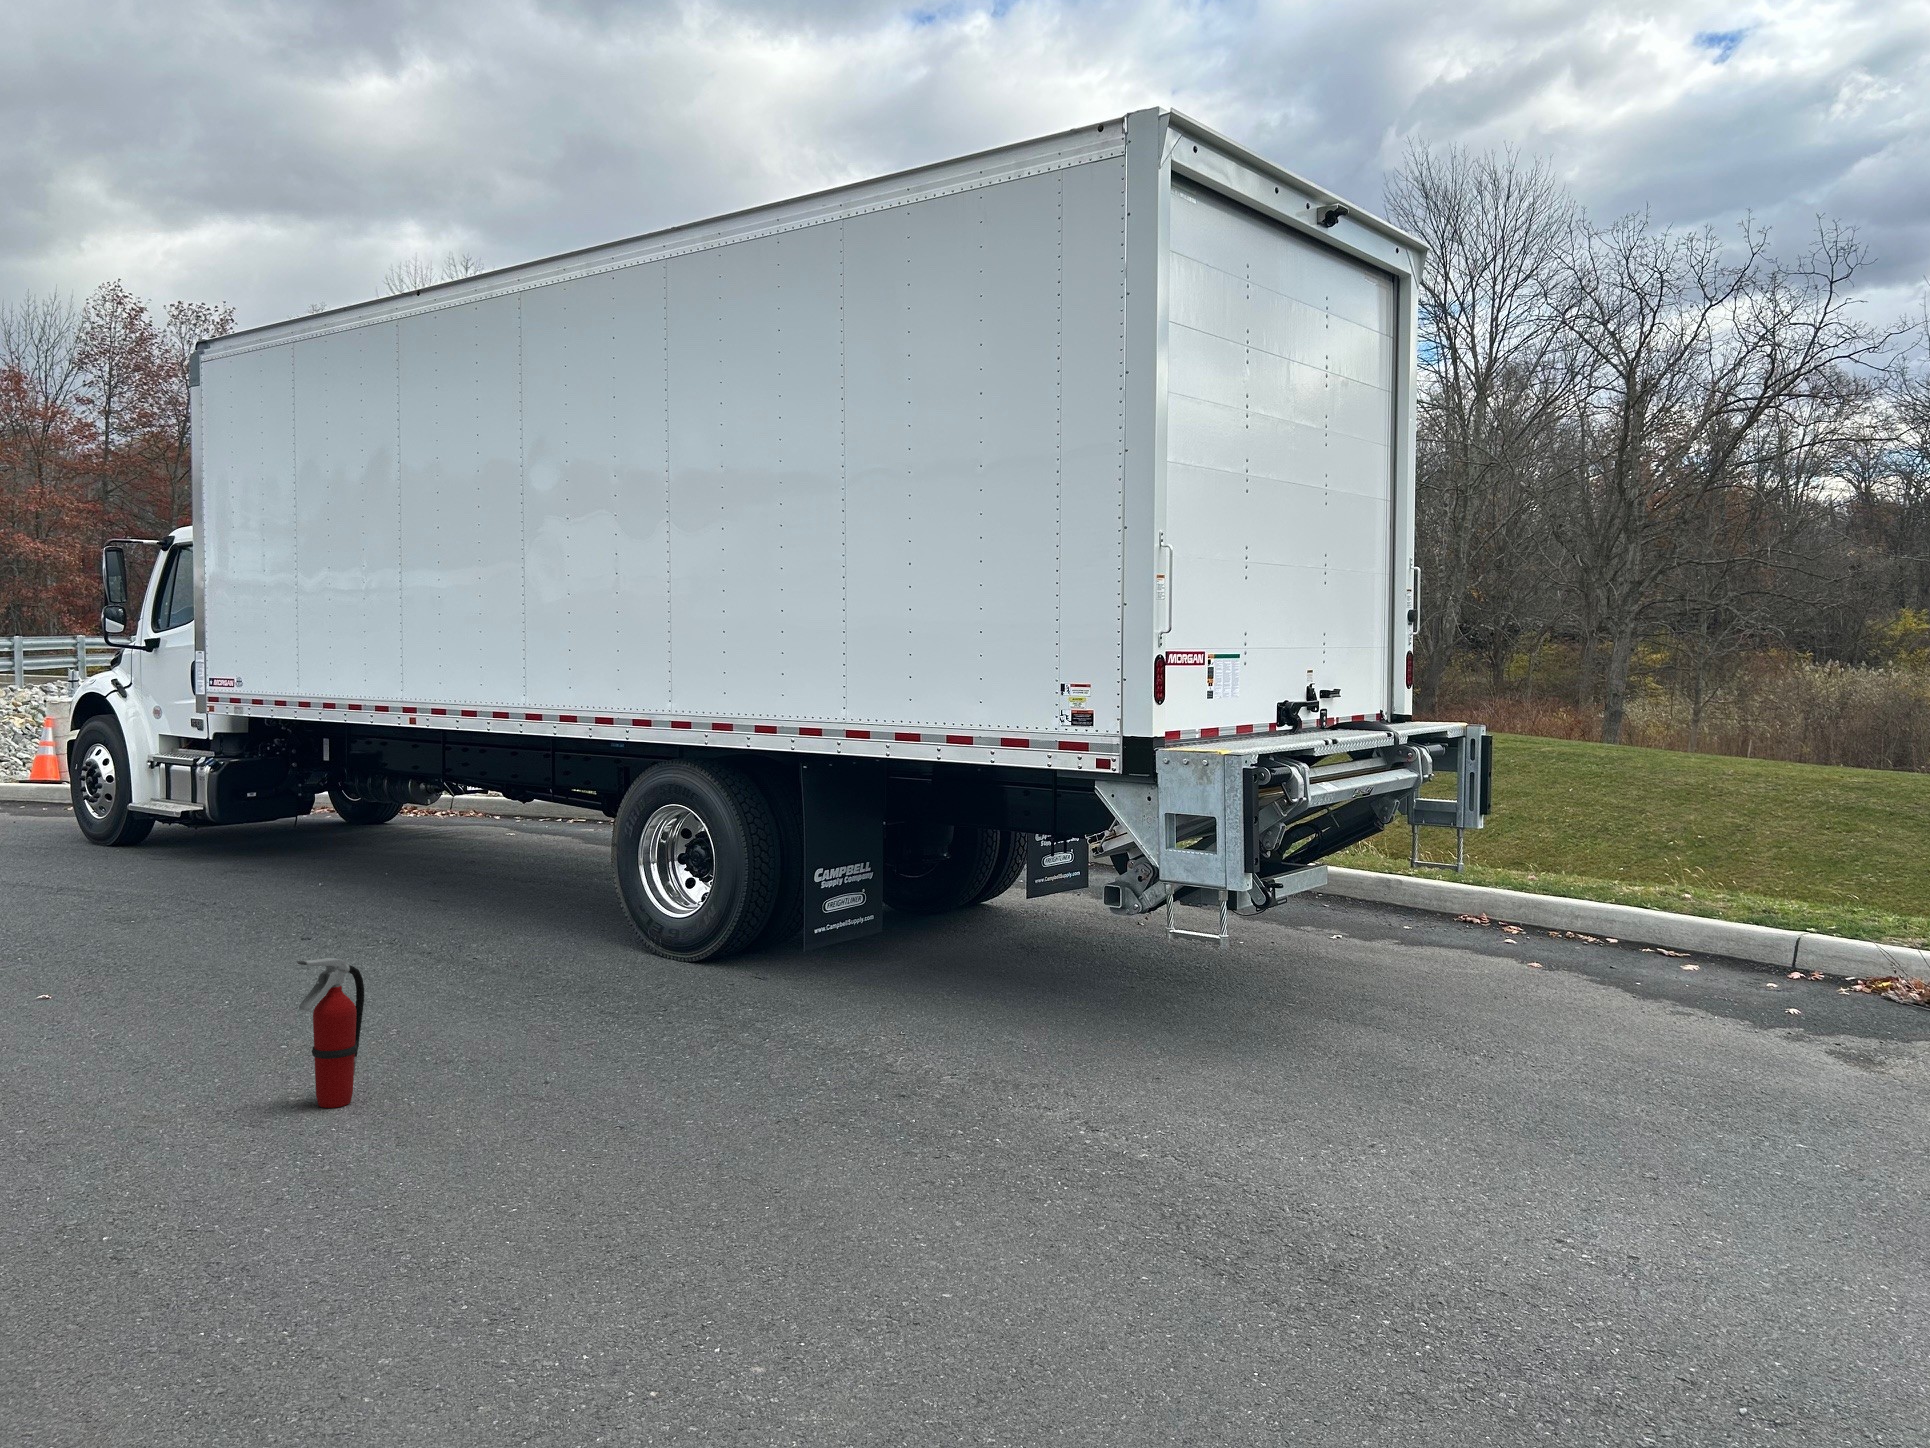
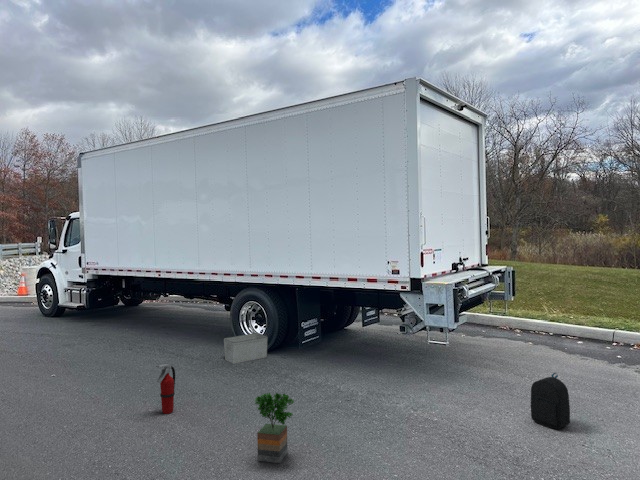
storage bin: none [573,899,710,986] -> present [224,333,268,364]
backpack: none [1421,1023,1533,1192] -> present [531,373,570,429]
potted tree: none [535,1035,663,1247] -> present [255,393,294,463]

